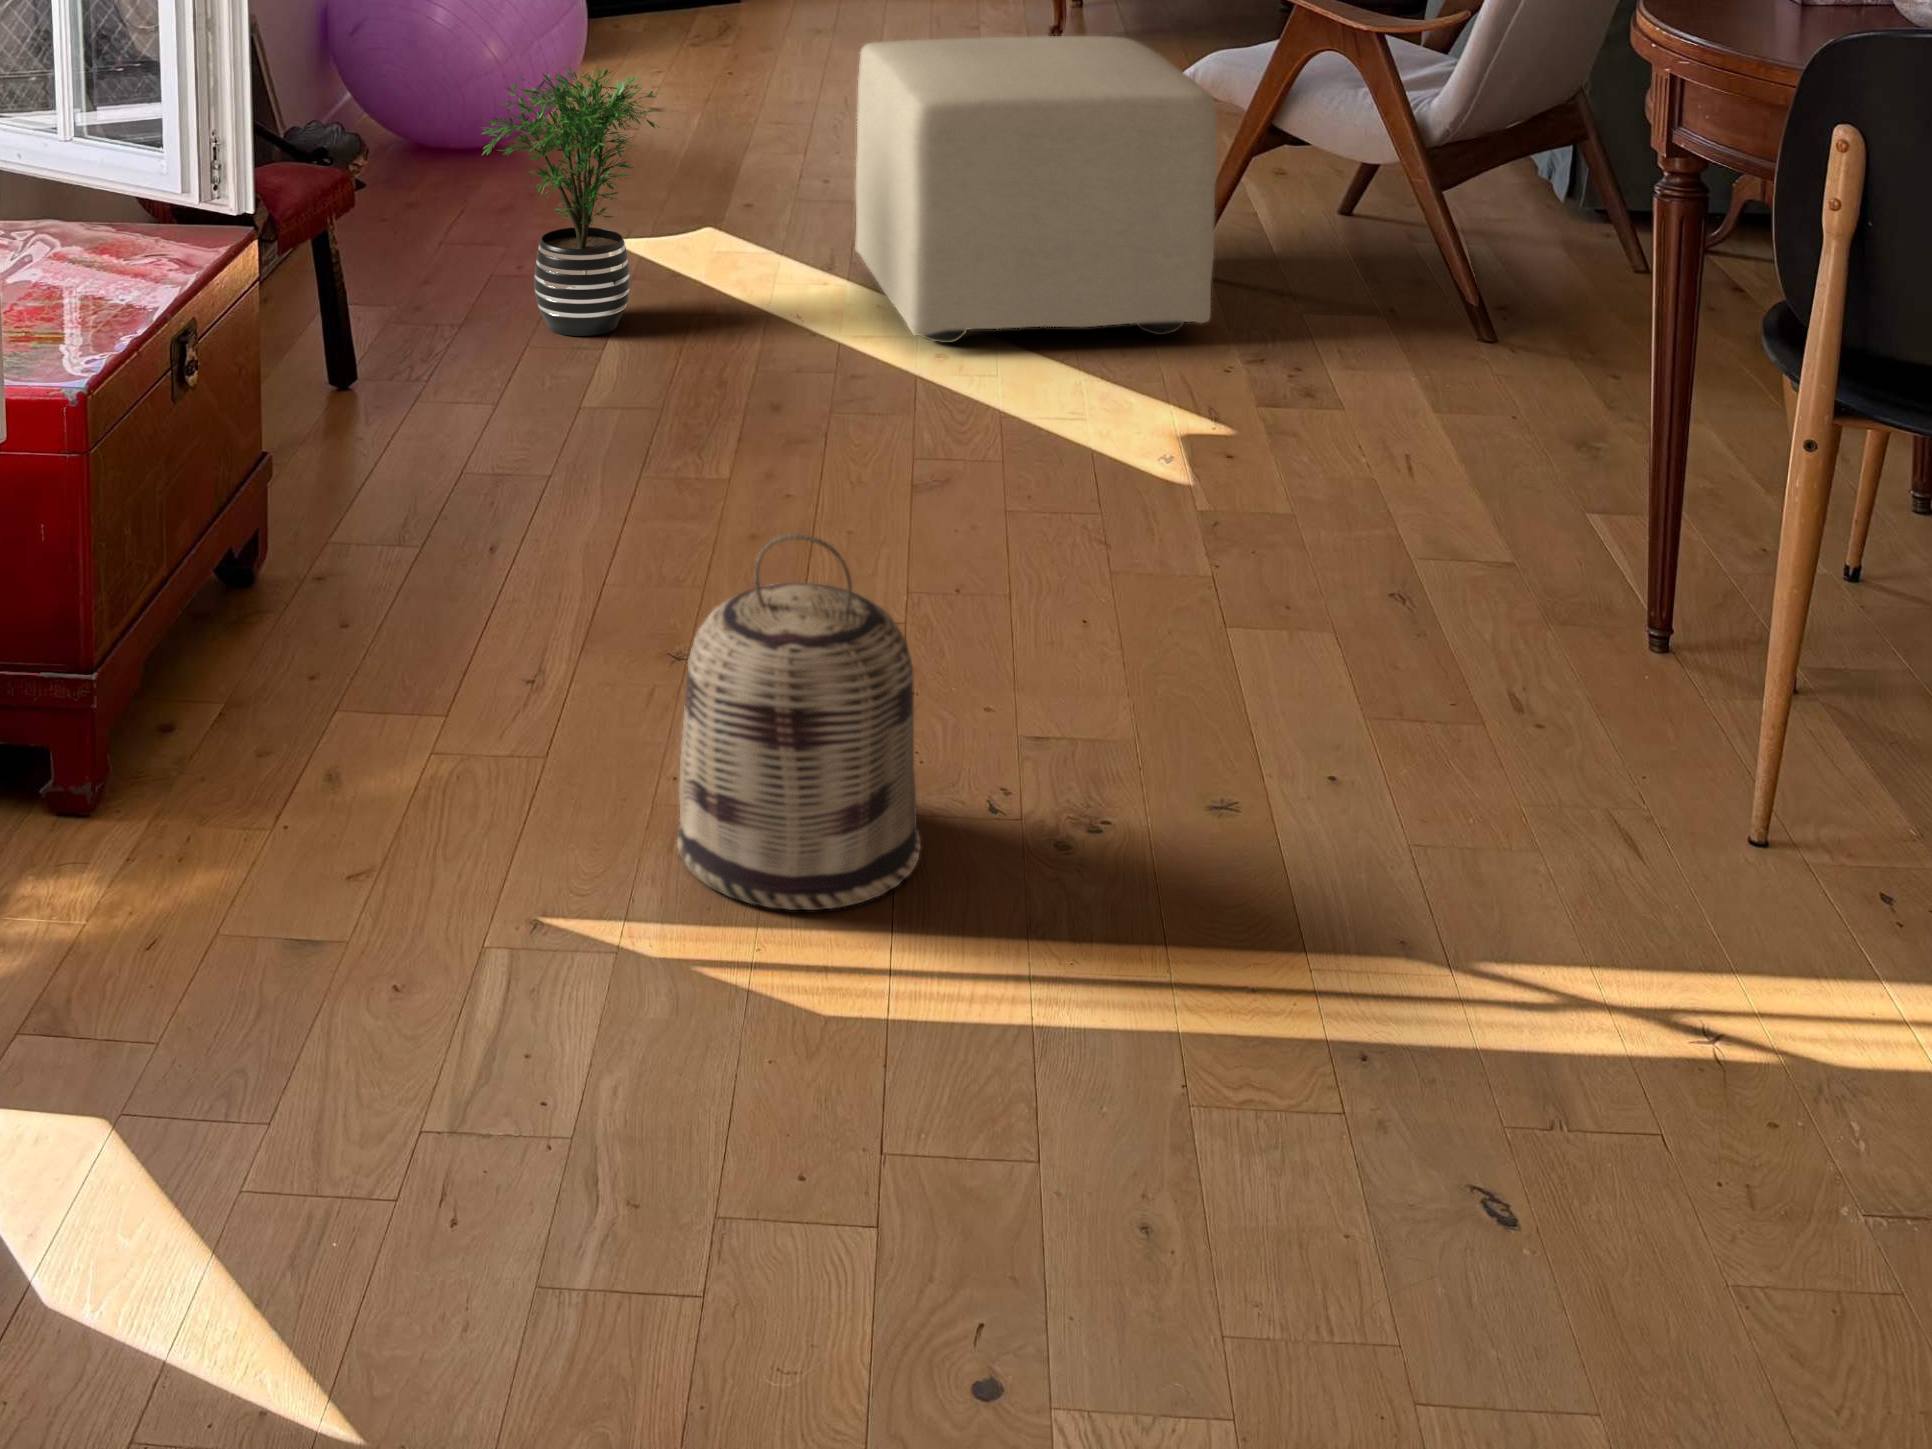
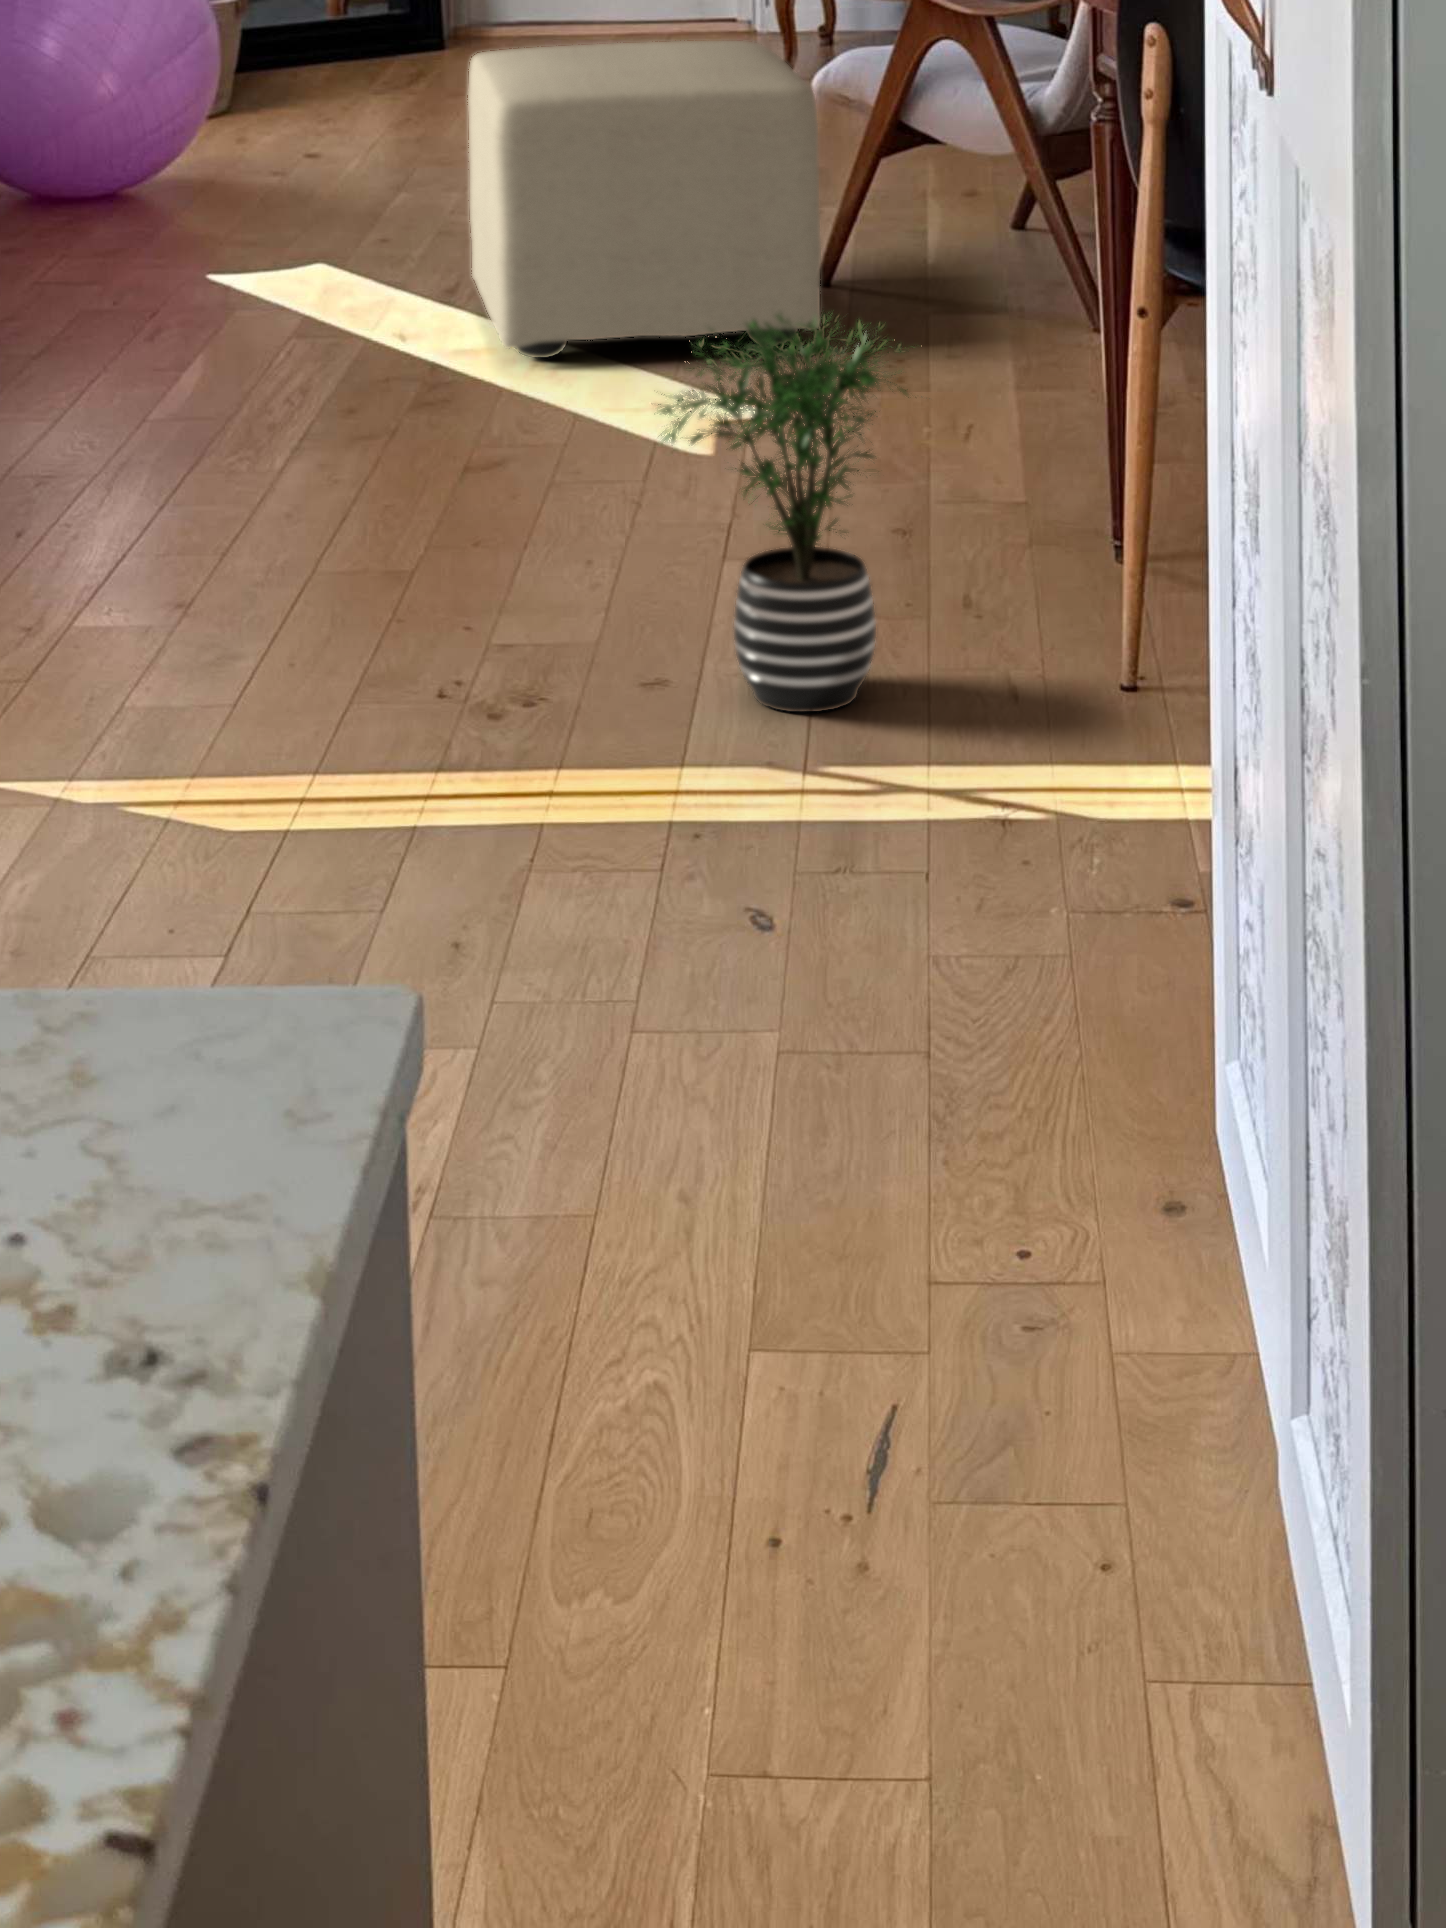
potted plant: present [480,67,658,336] -> present [658,311,922,712]
basket: present [677,534,921,910] -> none [129,435,360,780]

